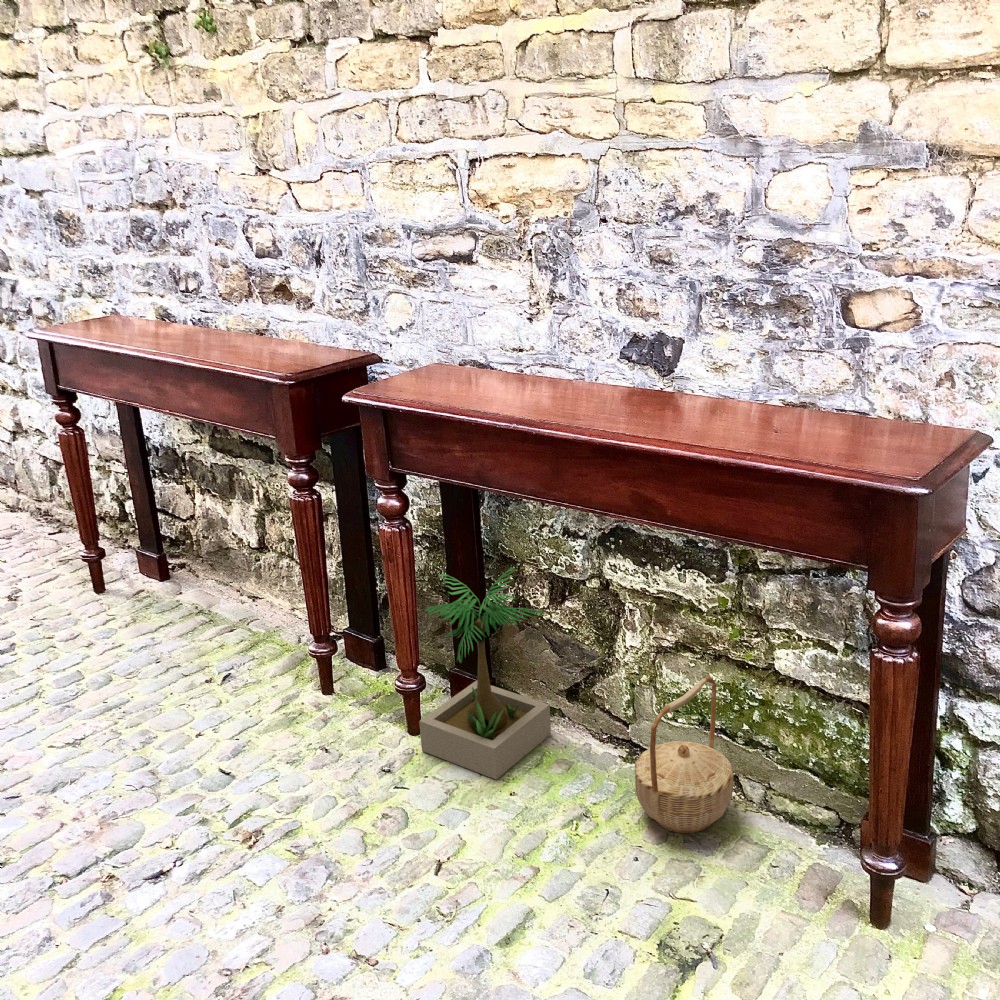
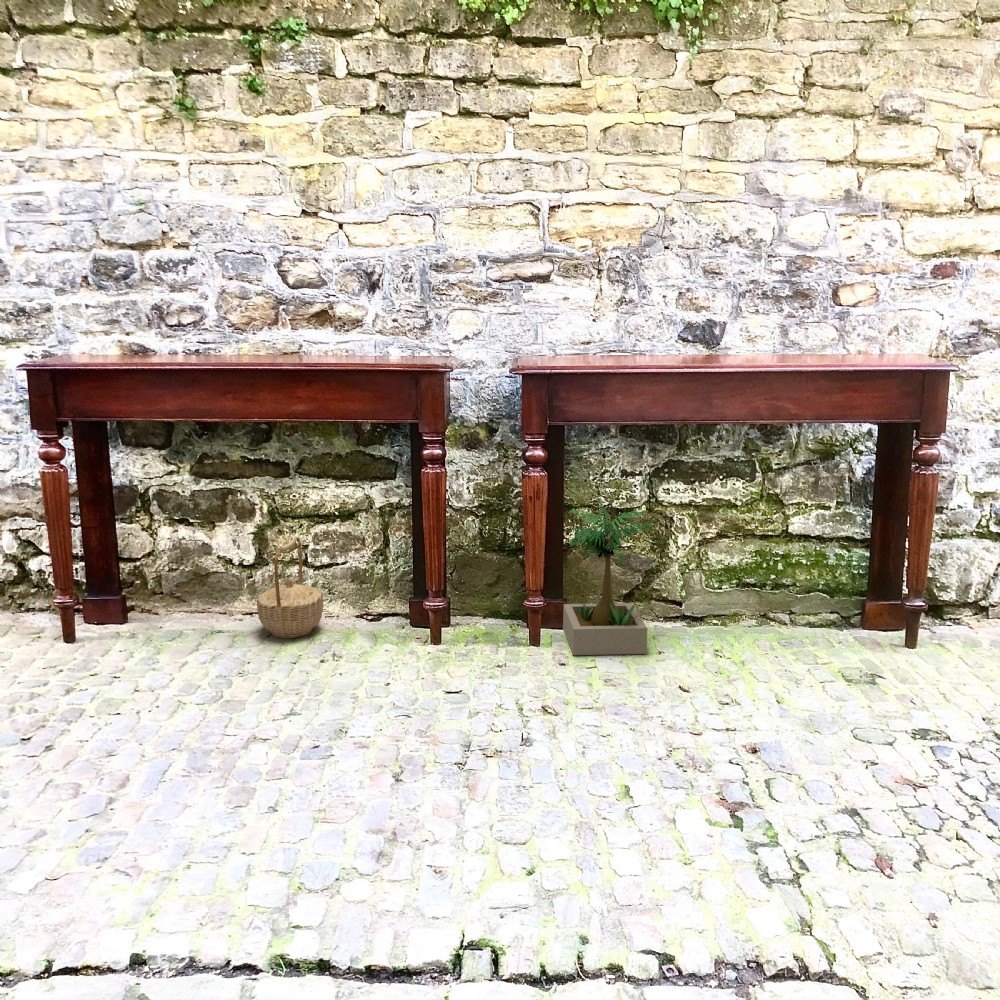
basket: present [635,677,734,833] -> present [257,537,323,638]

